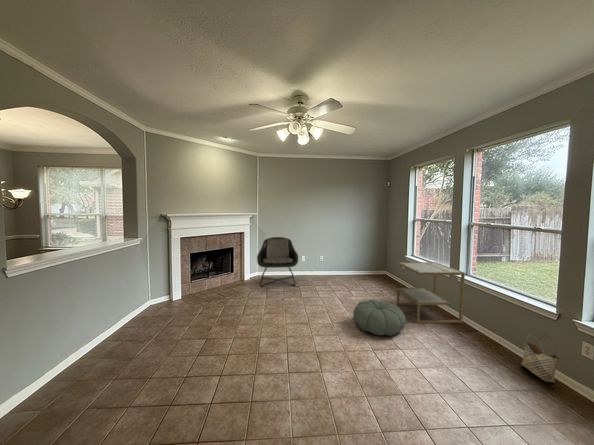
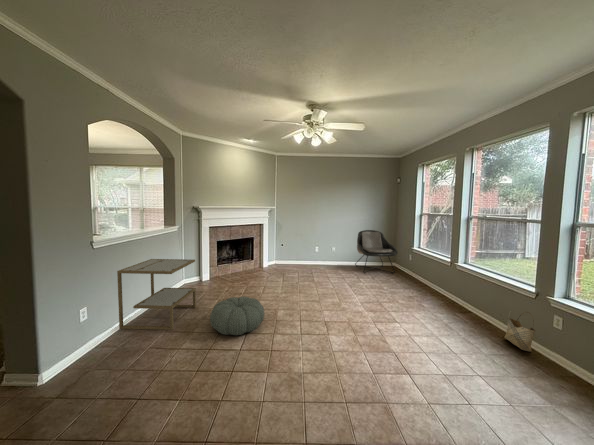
lounge chair: present [257,237,298,287] -> present [355,230,398,273]
side table: present [397,262,465,323] -> present [117,259,196,330]
pouf: present [353,300,406,336] -> present [210,296,264,335]

